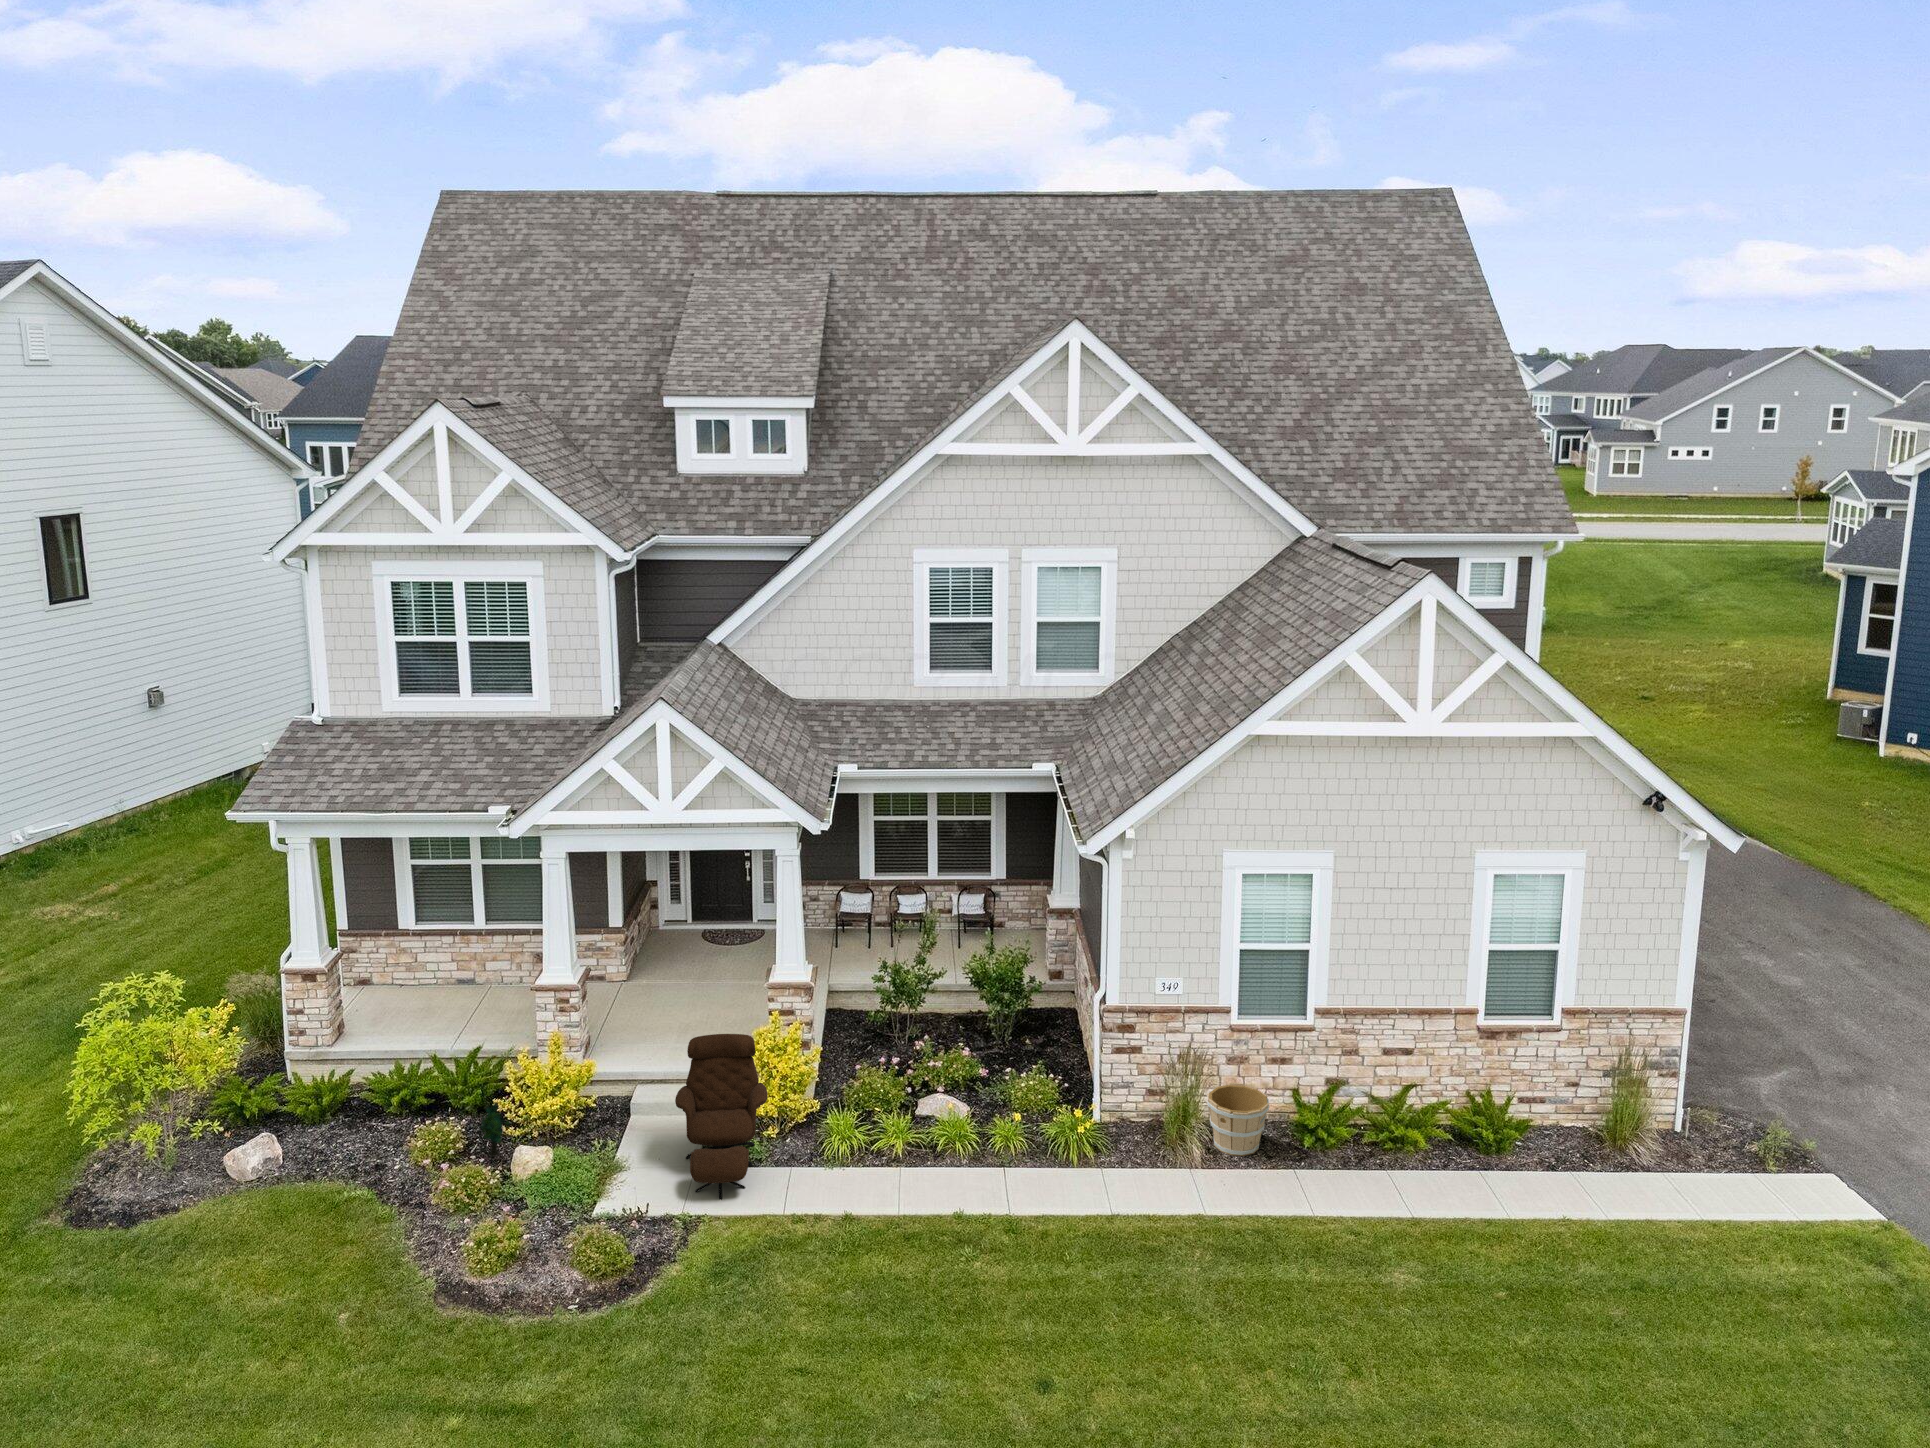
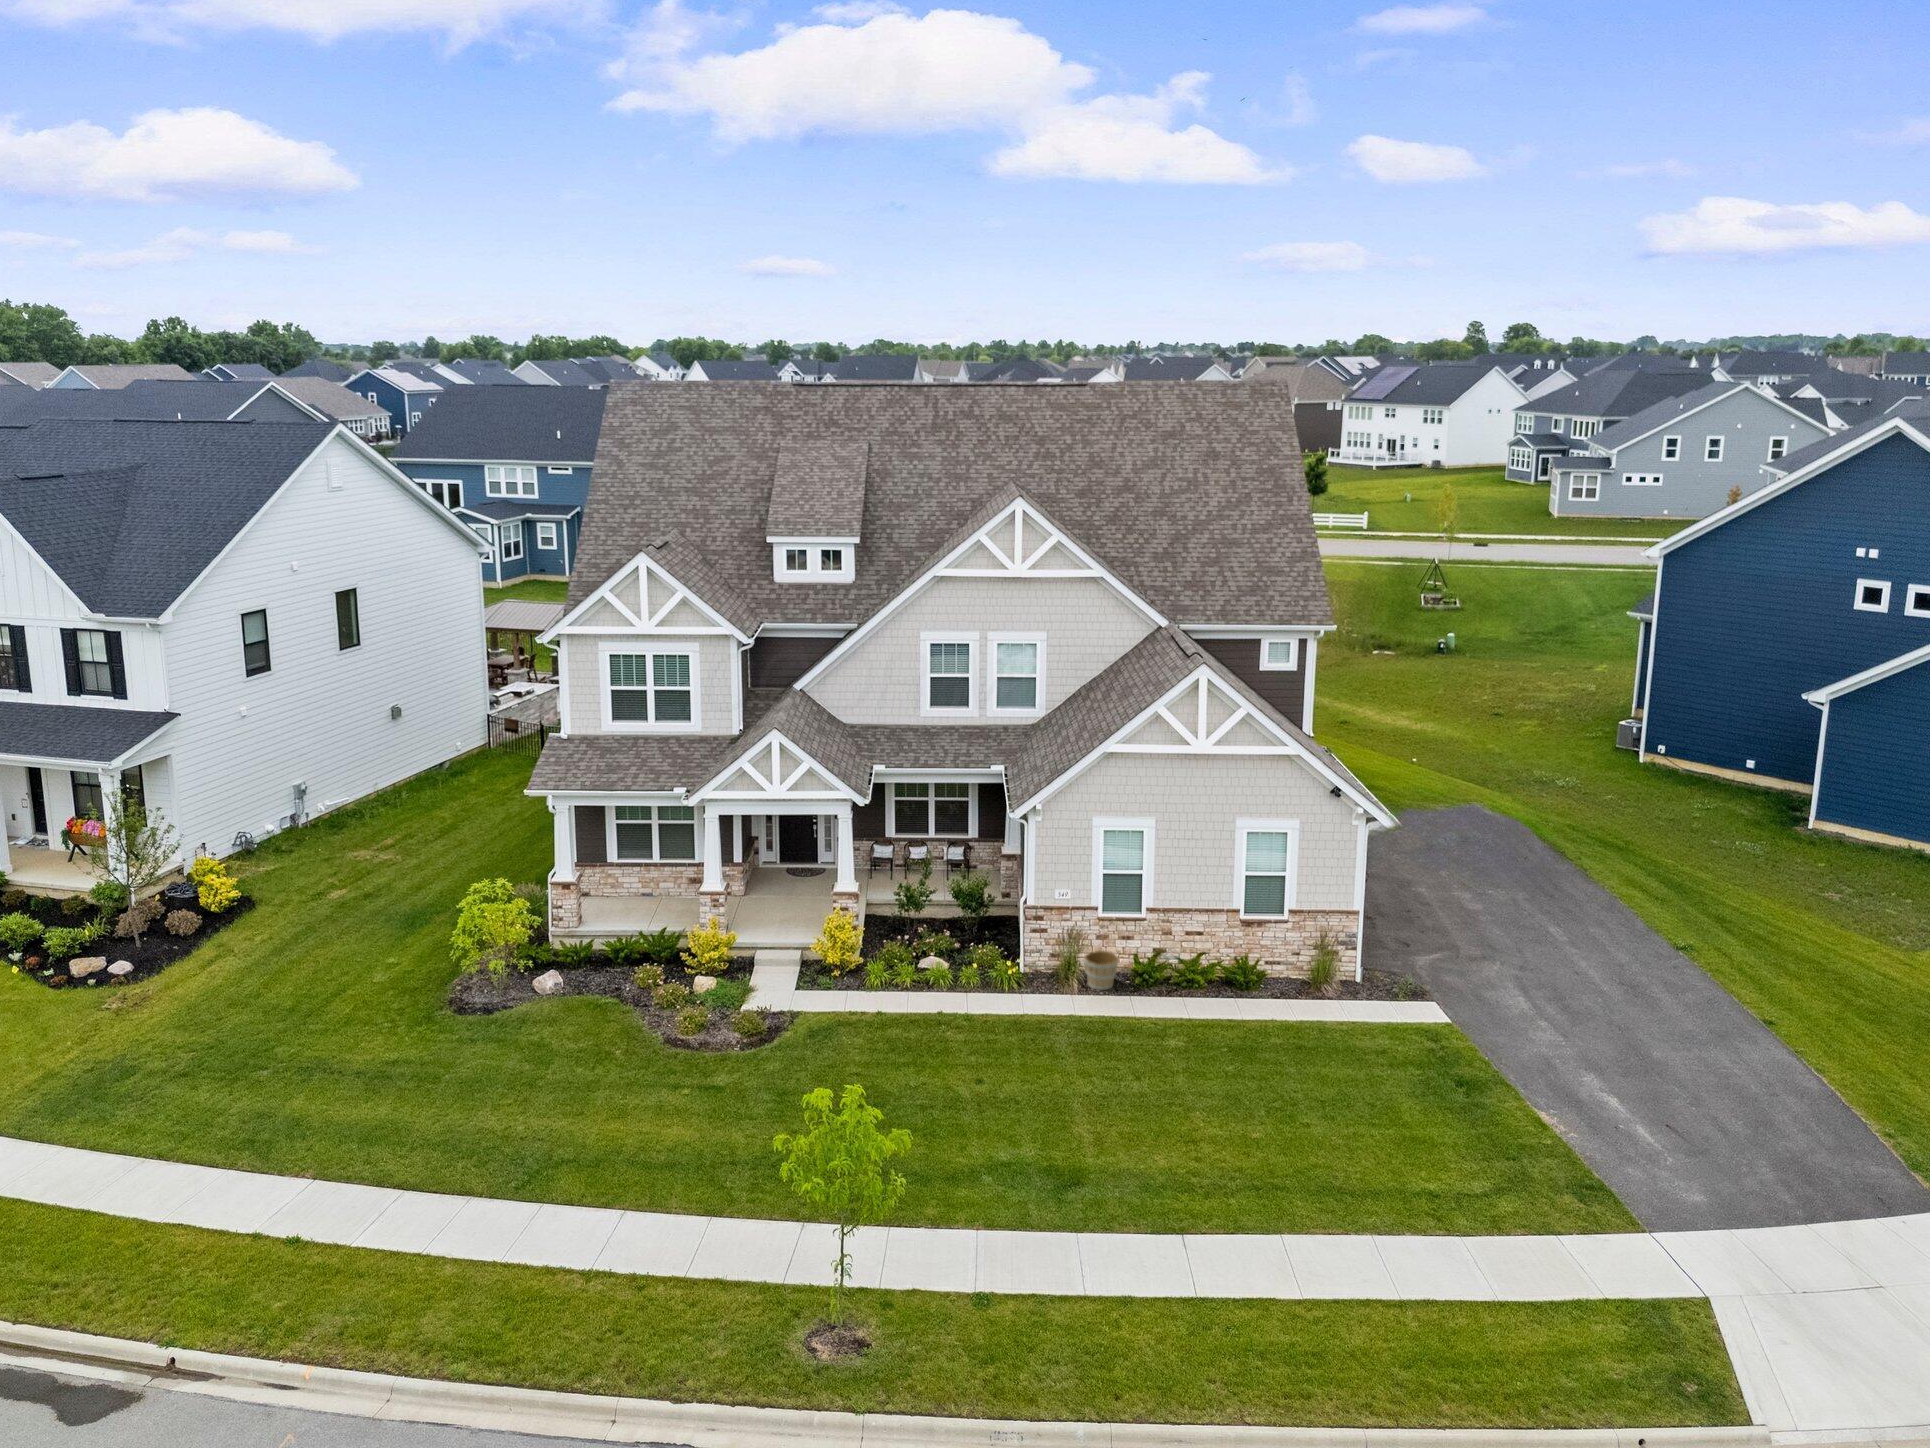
lounge chair: present [675,1034,768,1200] -> none [783,918,835,1007]
decorative plant: present [480,1102,510,1157] -> none [672,955,690,986]

